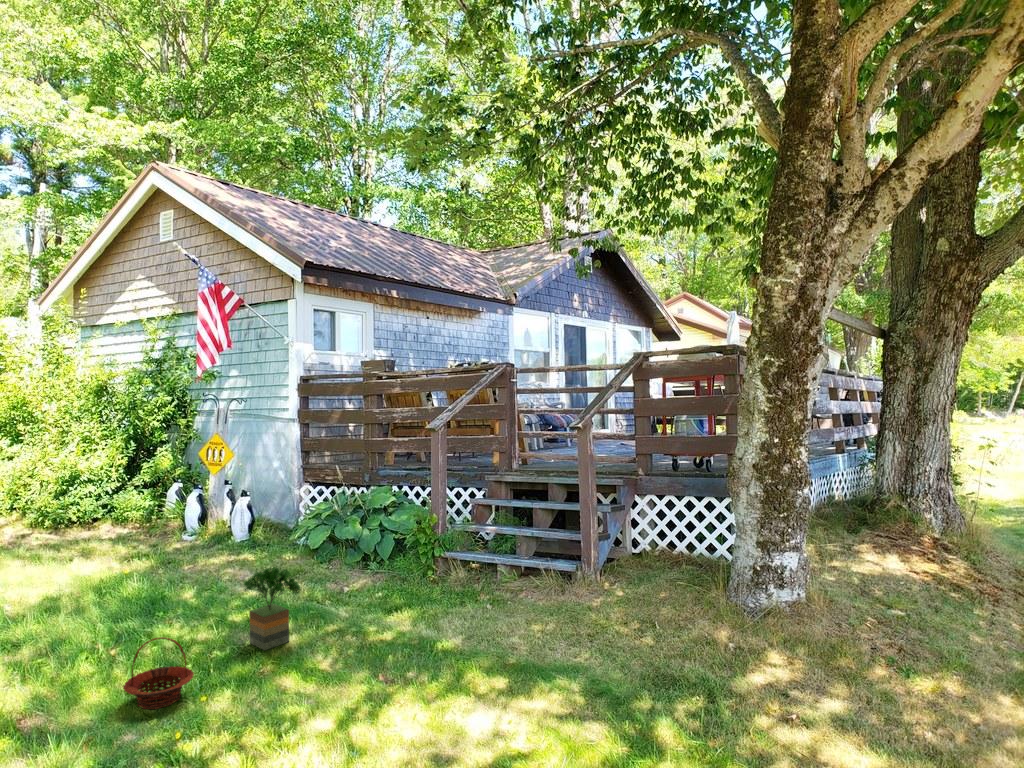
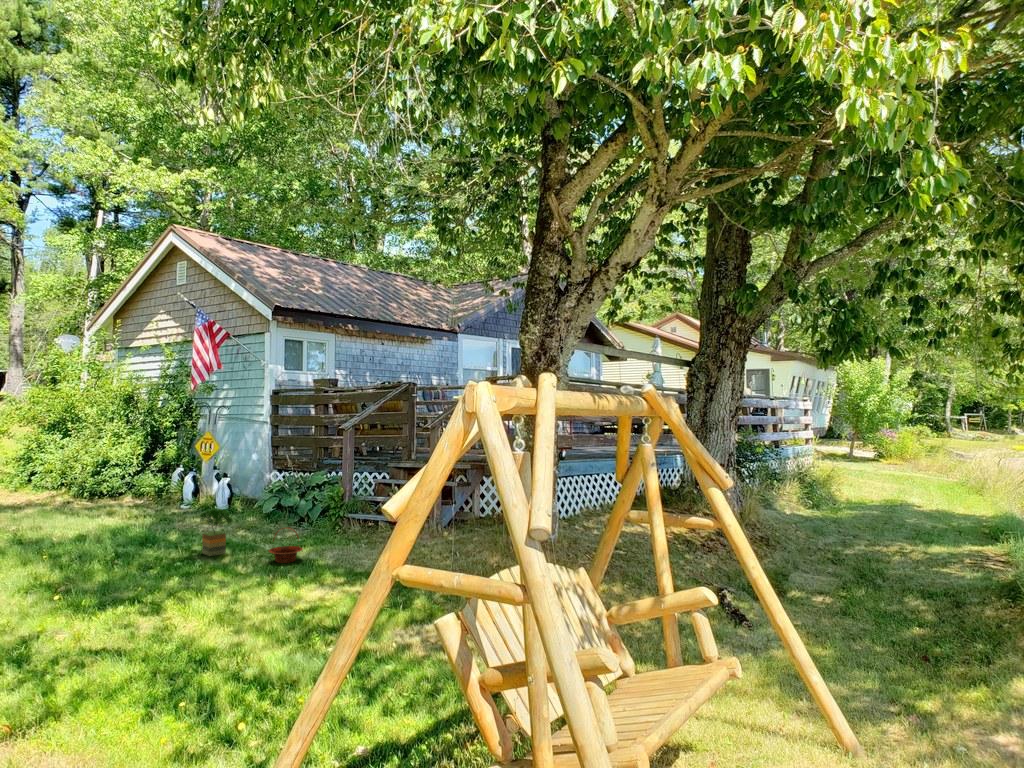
basket: present [123,637,194,709] -> present [269,528,303,563]

